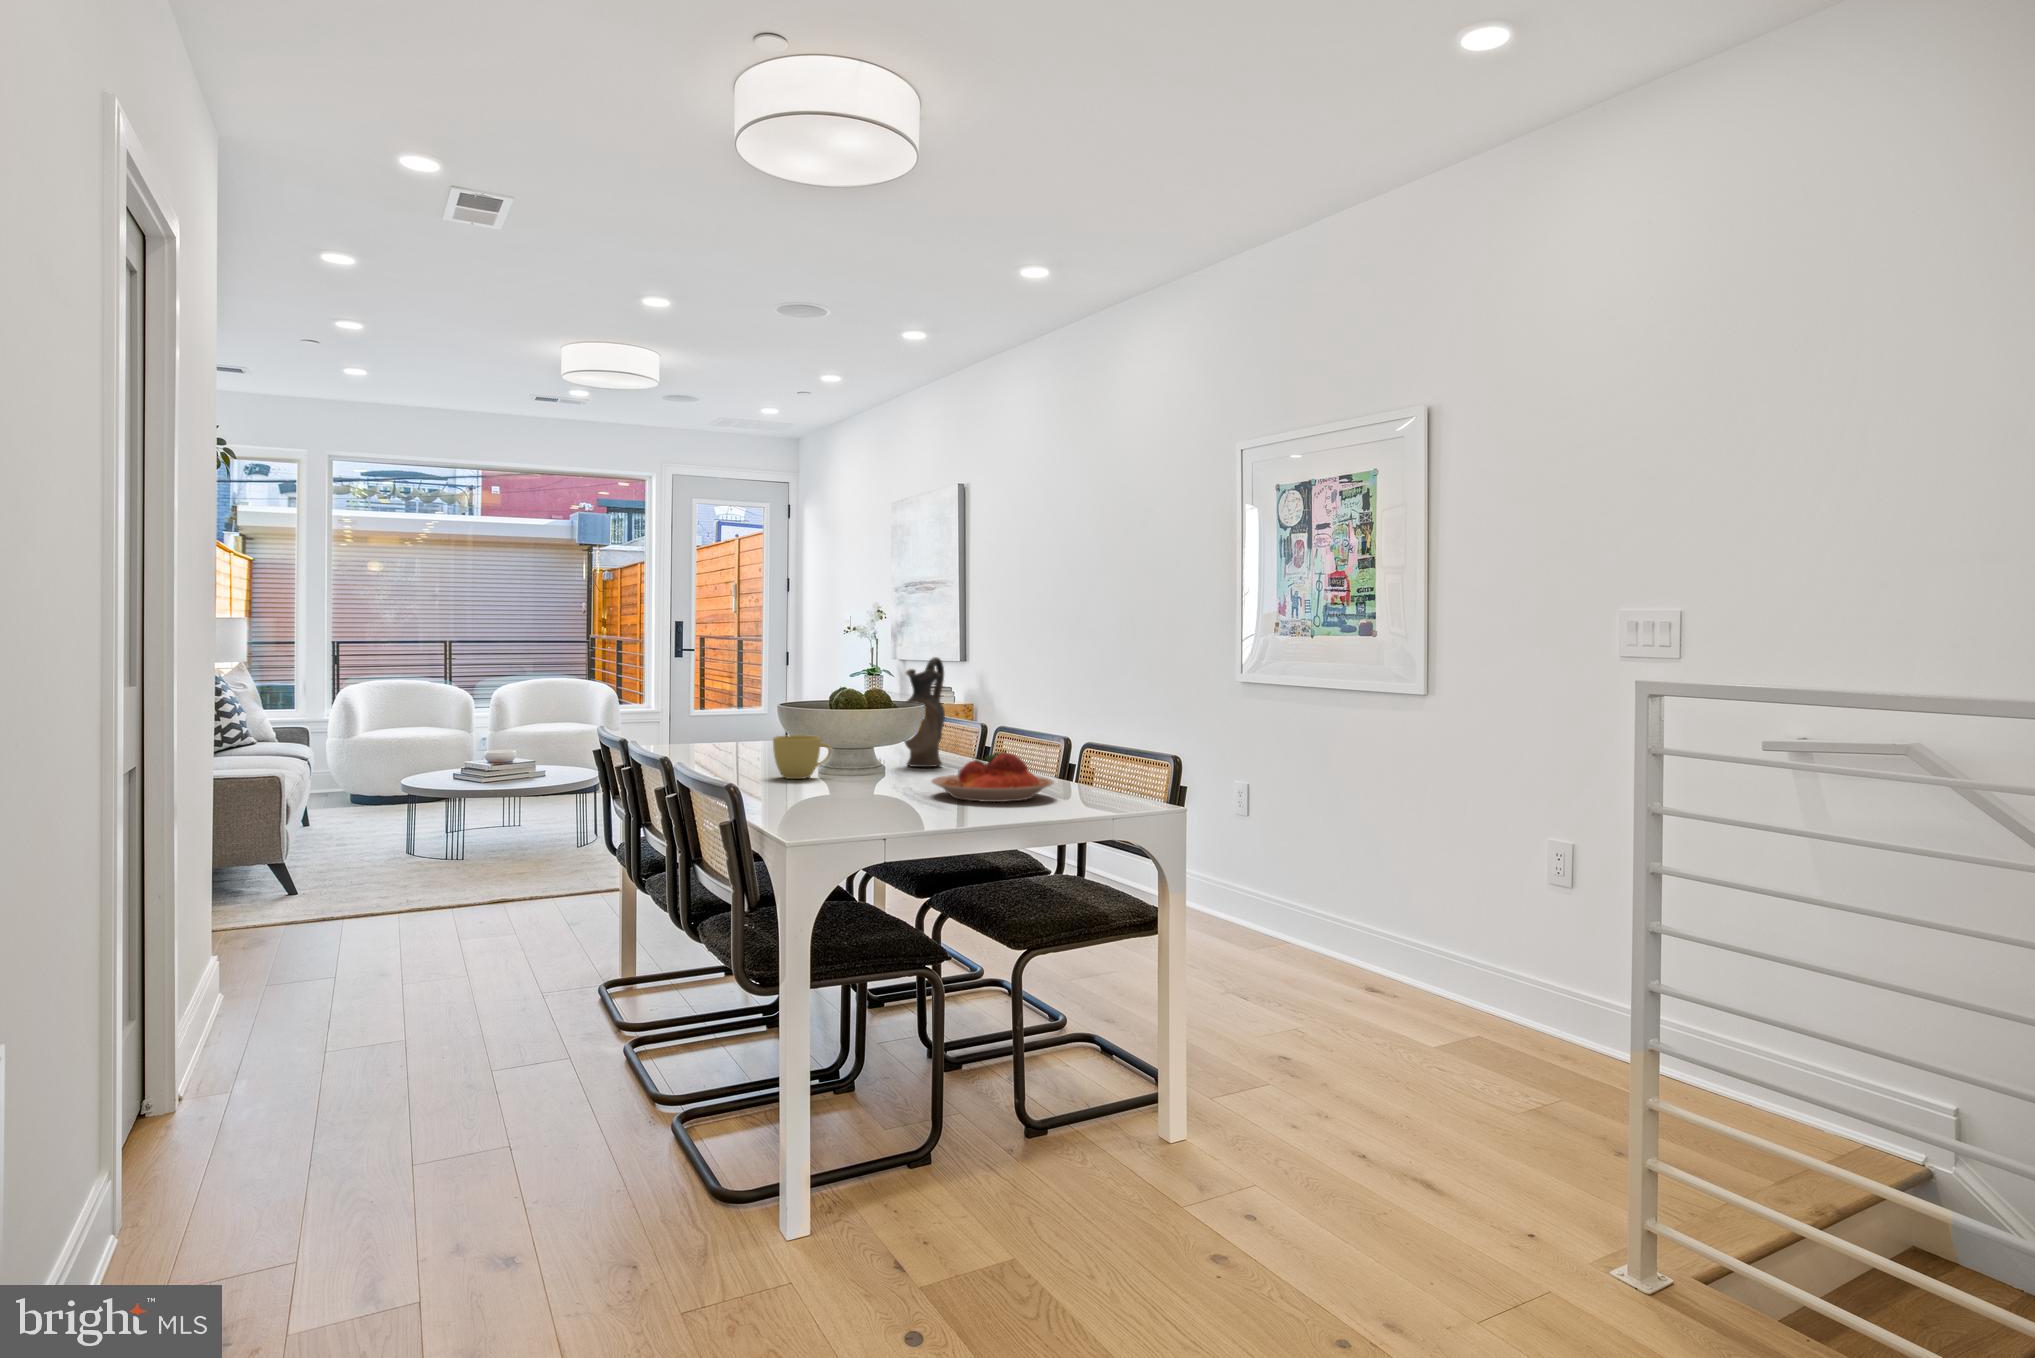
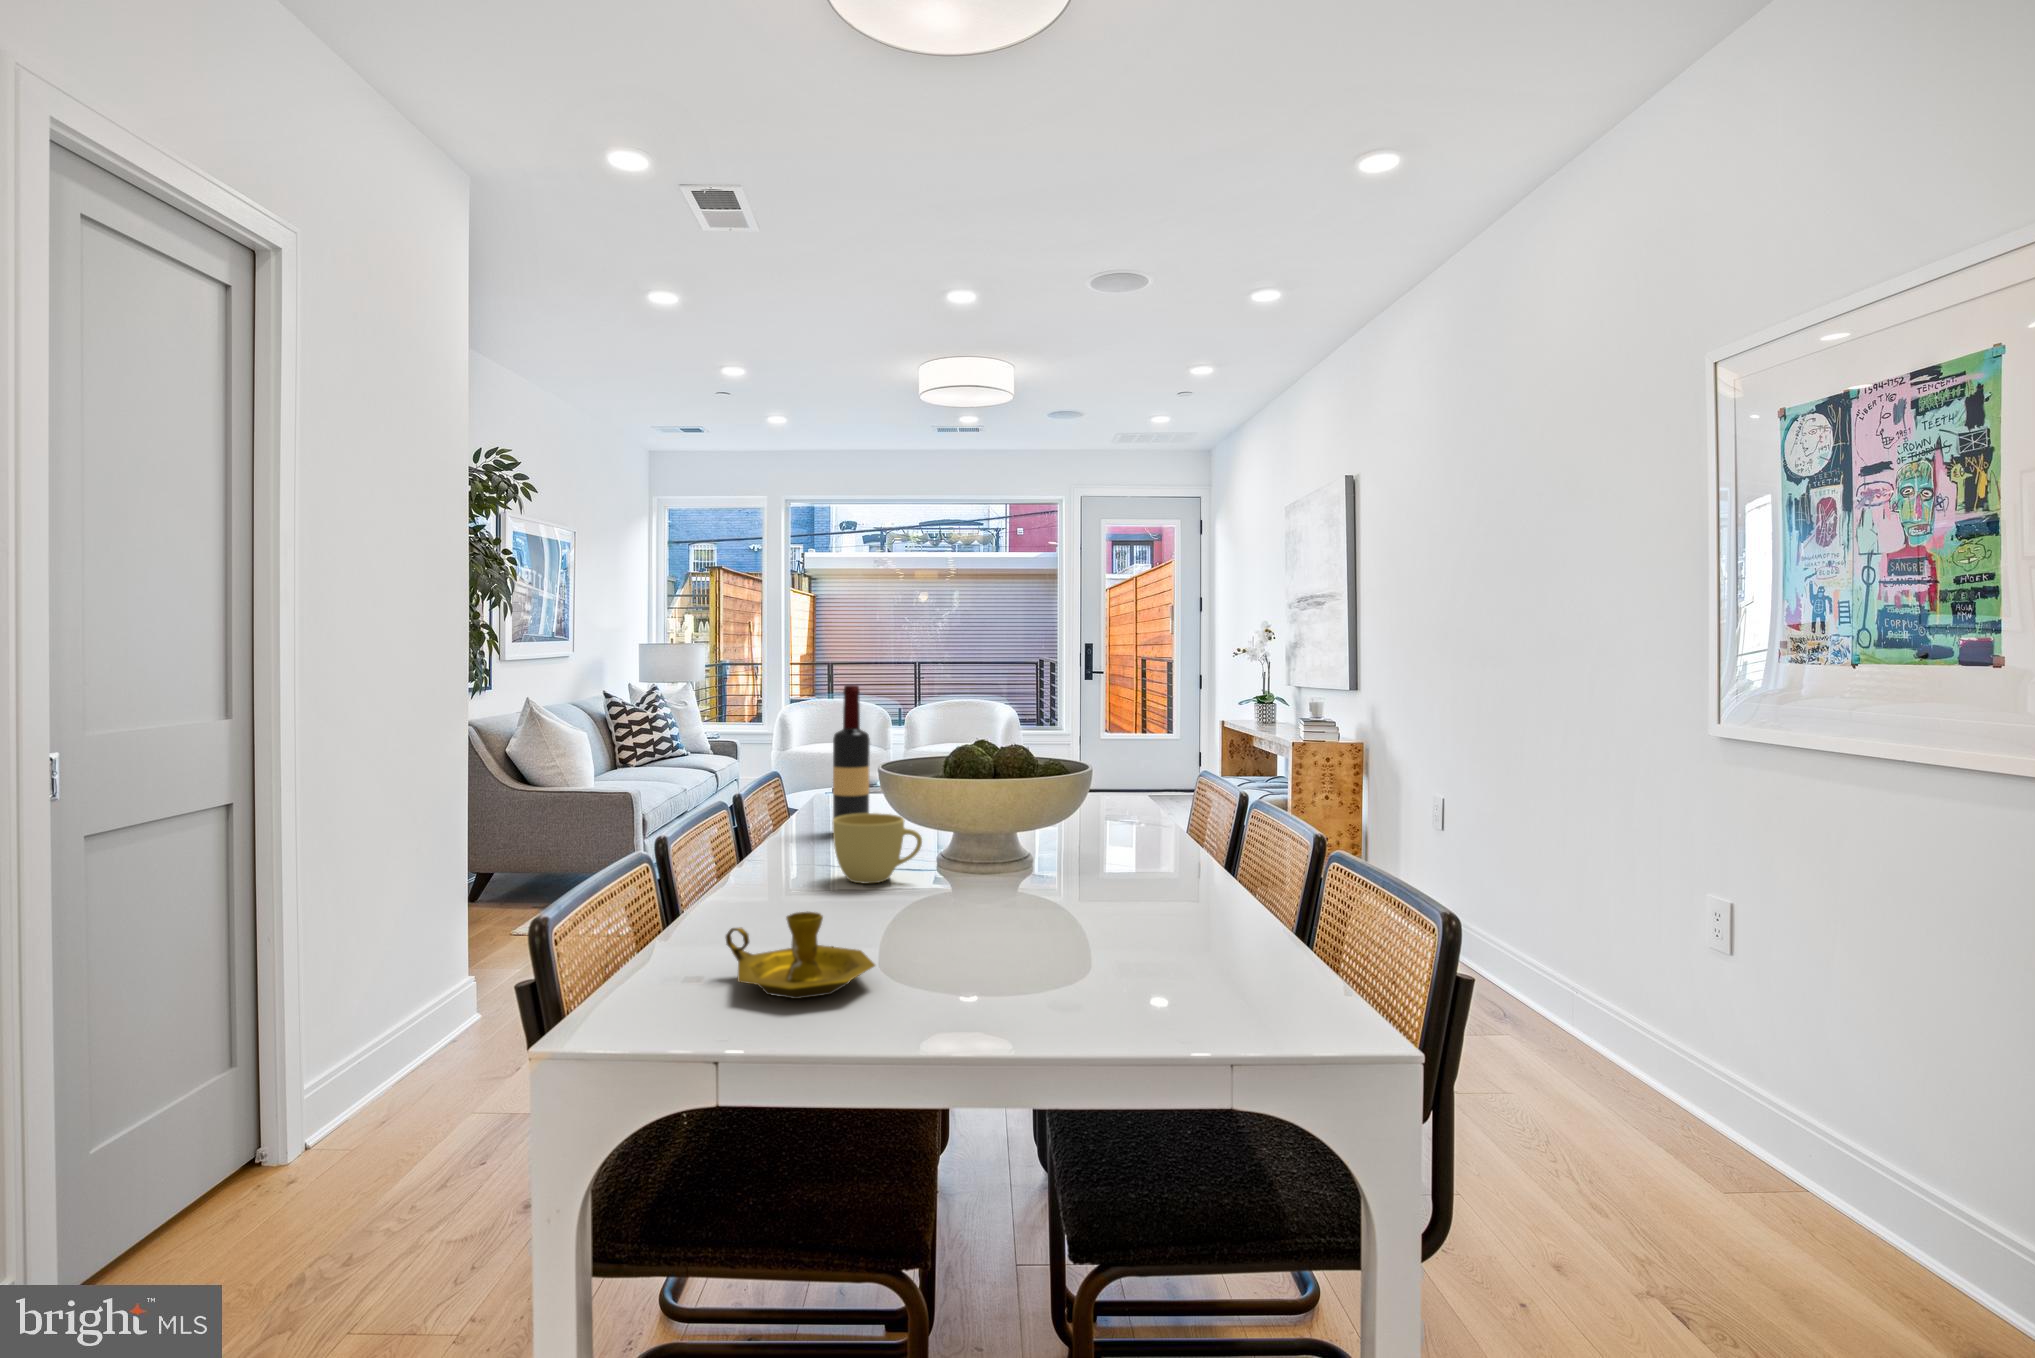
wine bottle: none [709,651,737,762] -> present [833,685,870,819]
ceramic pitcher: present [905,657,945,767] -> none [1067,697,1146,866]
plate: present [932,752,1054,802] -> none [976,881,1206,991]
candlestick: none [815,769,903,810] -> present [726,912,875,999]

